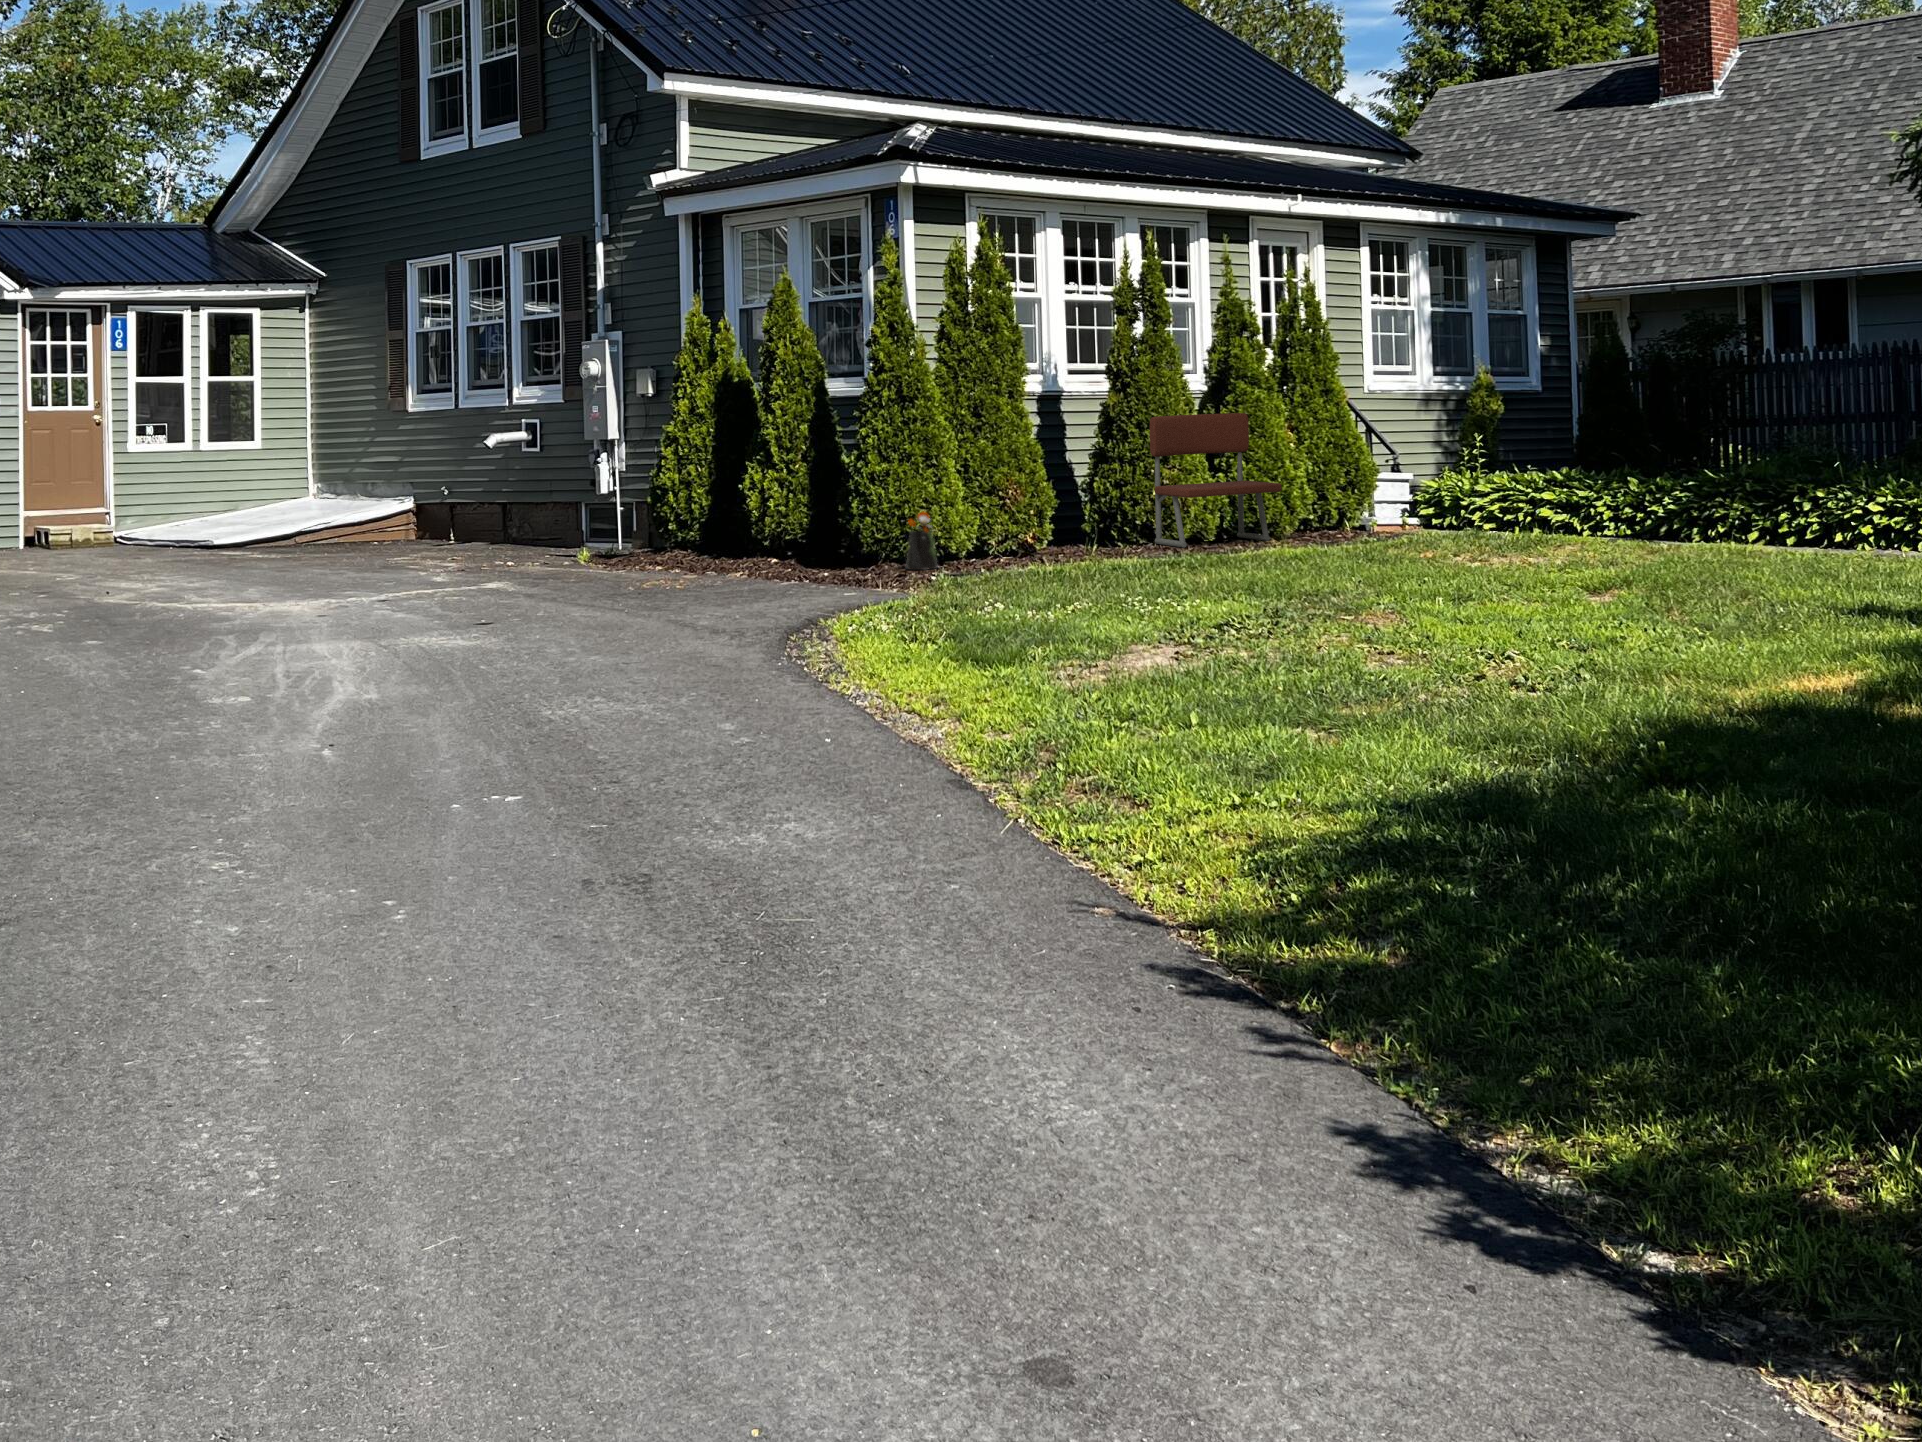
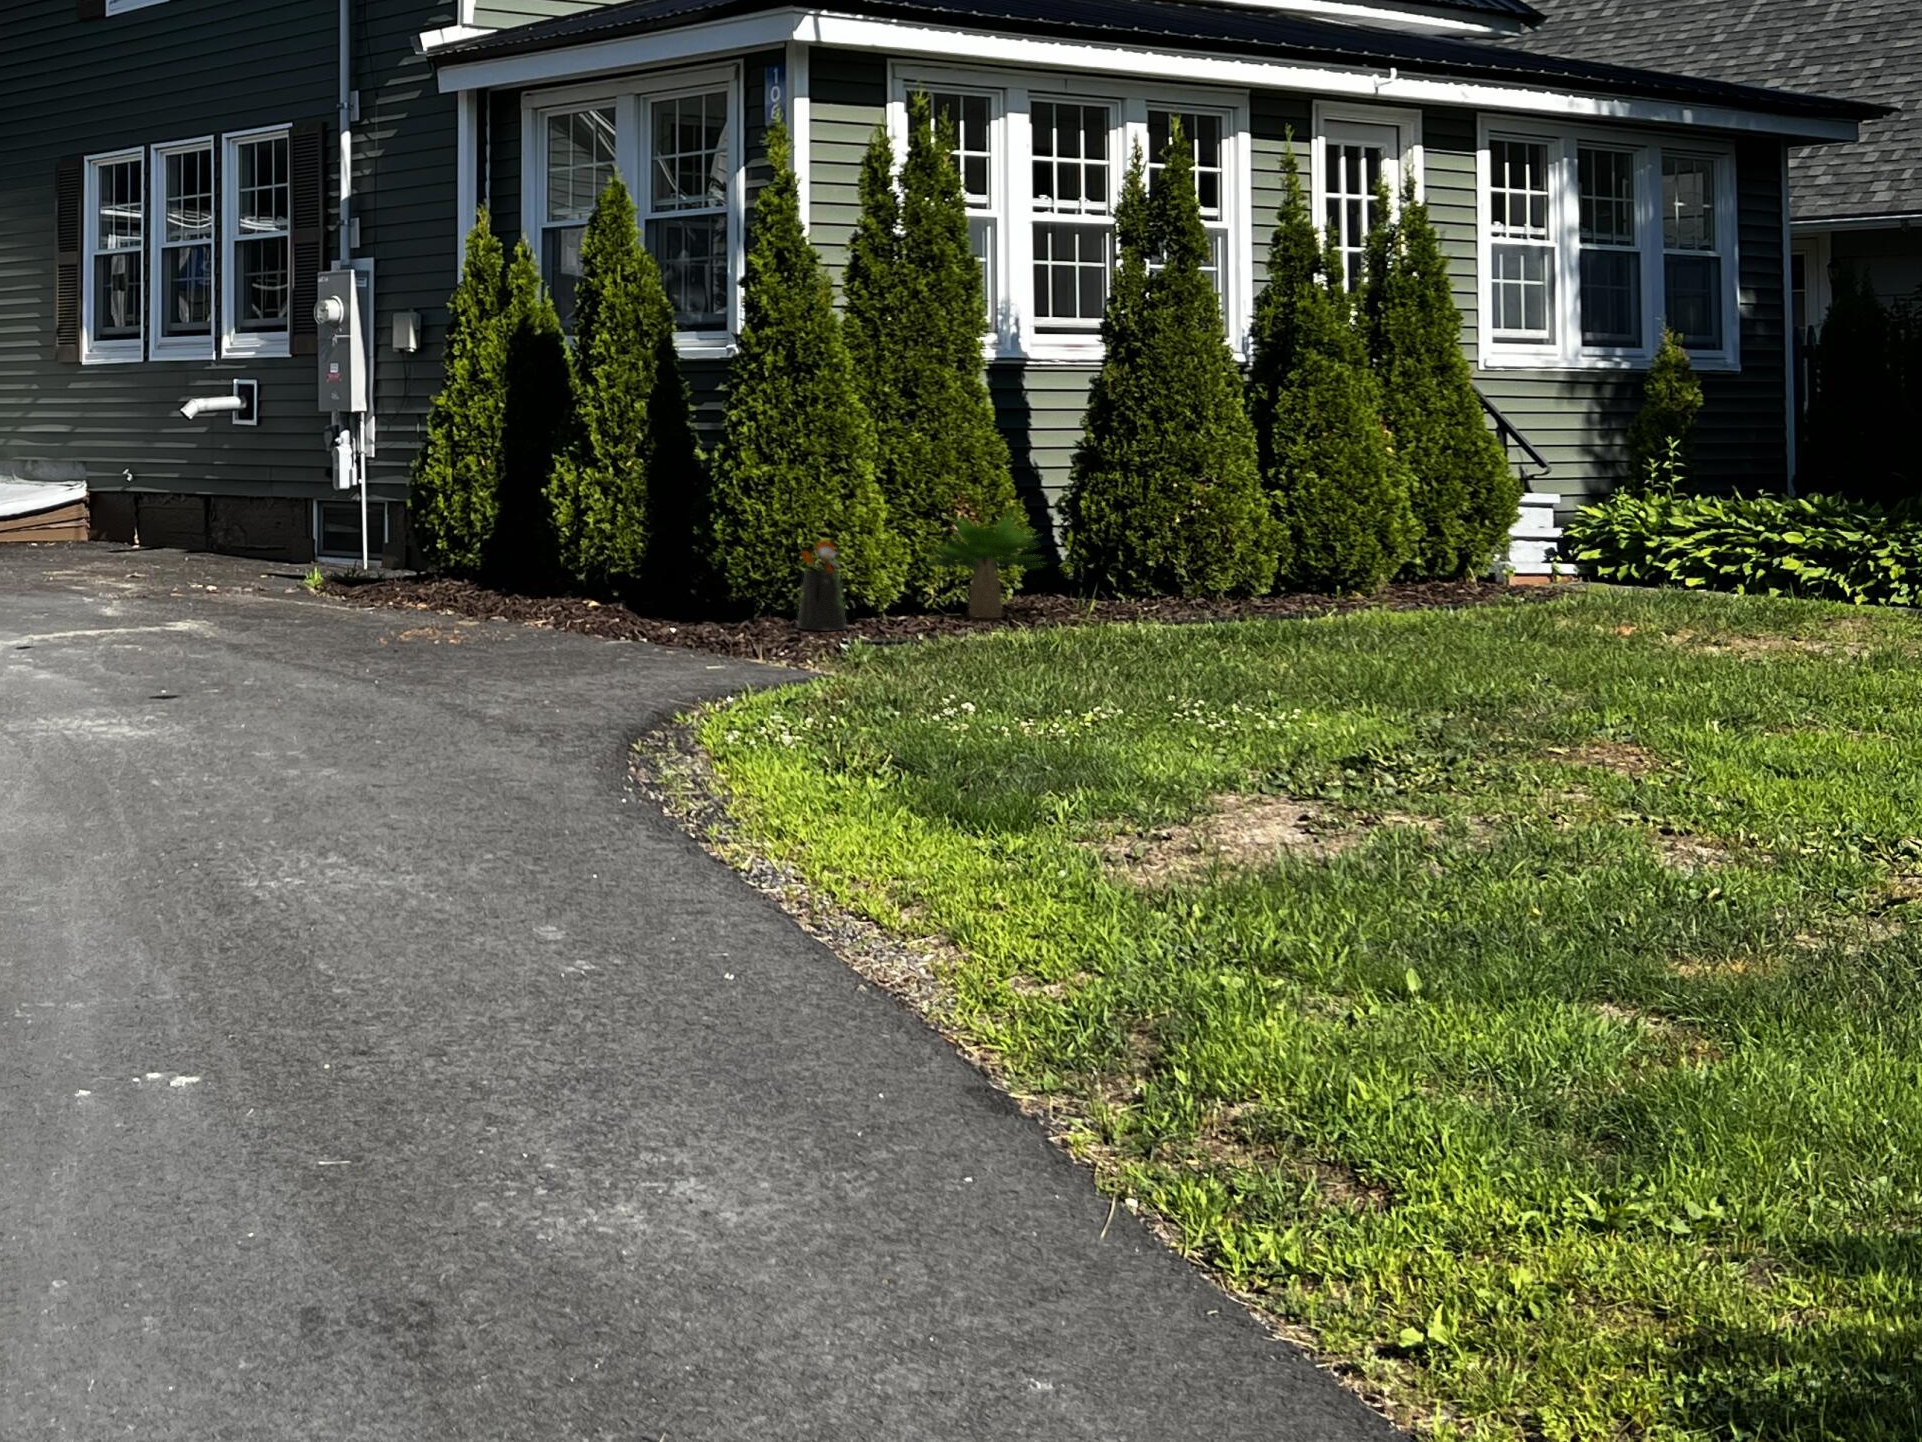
bench: present [1150,413,1282,547] -> none [1175,400,1388,608]
potted plant: none [986,487,1069,559] -> present [927,515,1041,618]

